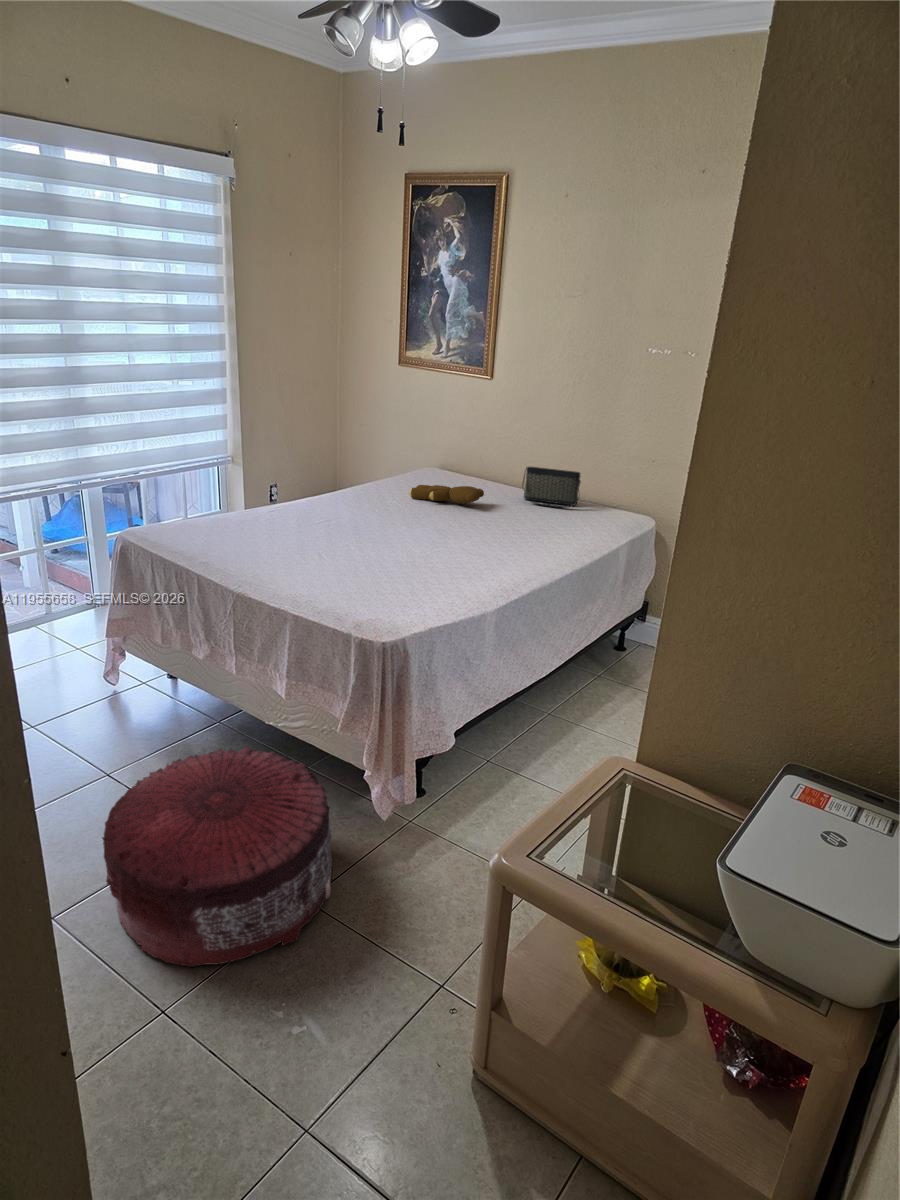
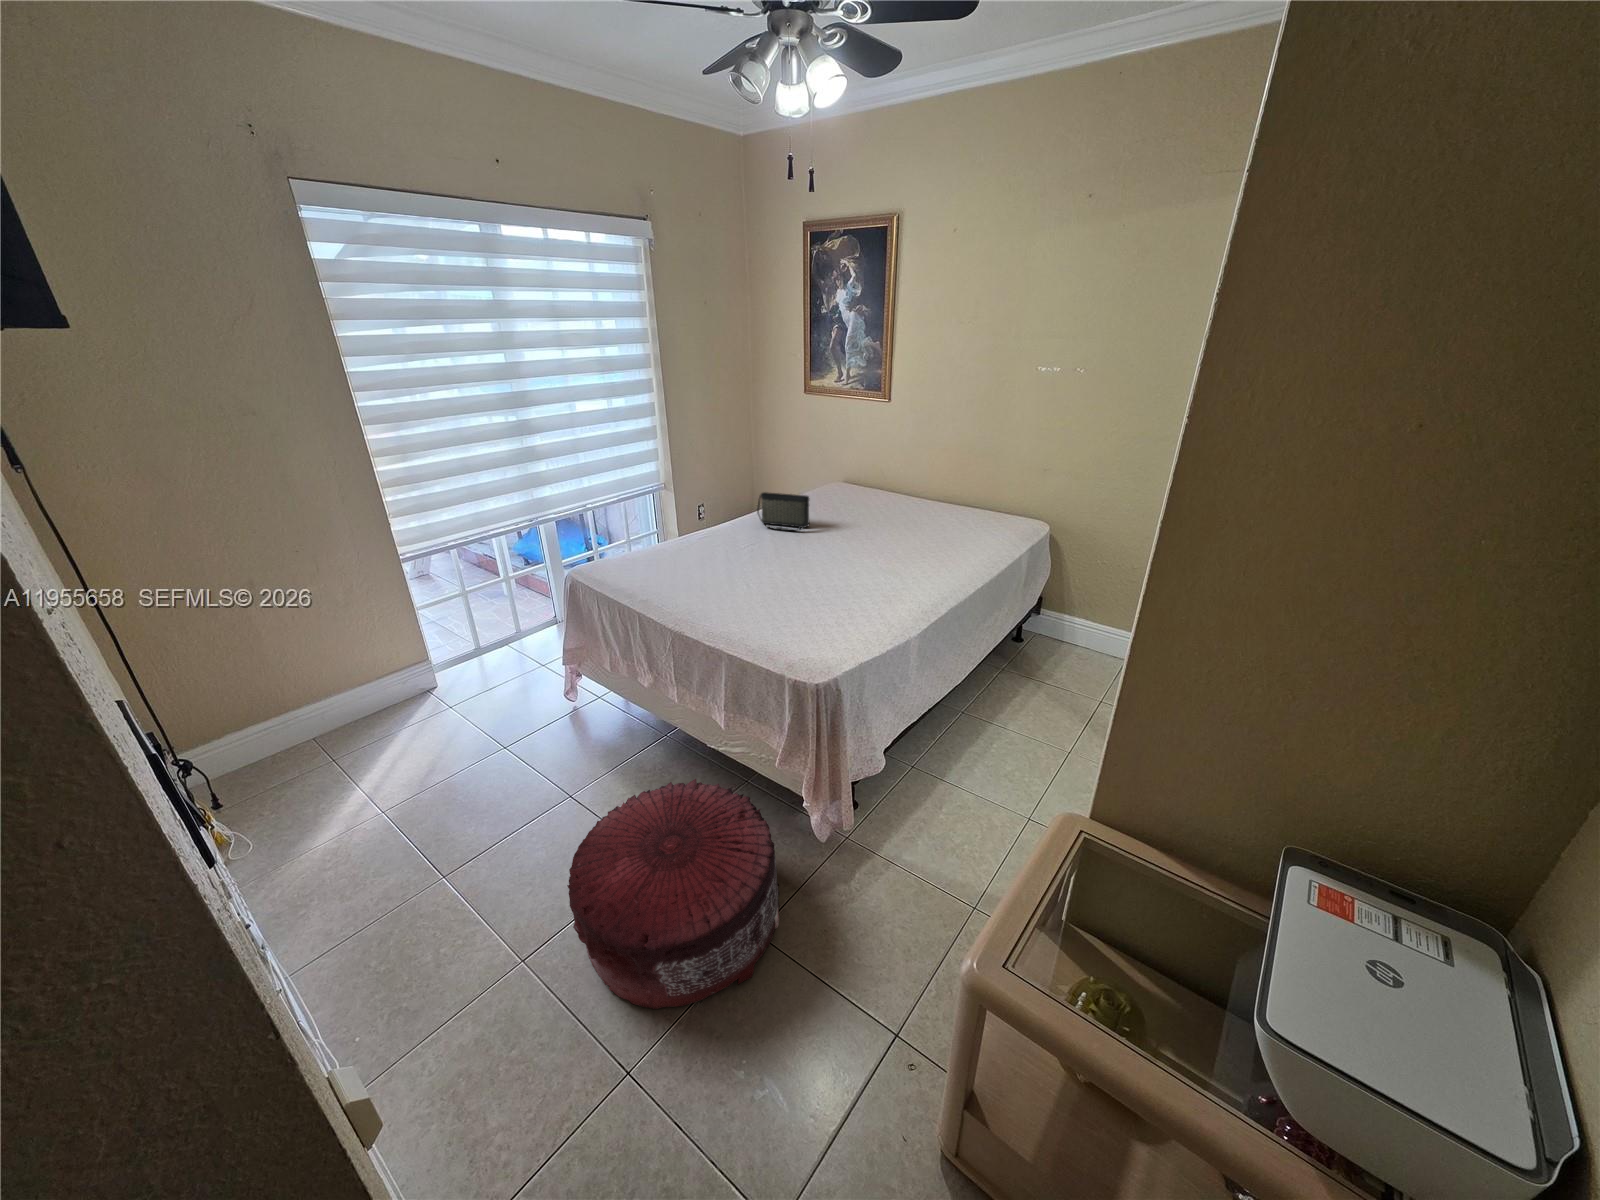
handbag: present [522,467,581,508] -> present [757,492,809,531]
teddy bear: present [409,485,484,505] -> none [821,506,889,523]

